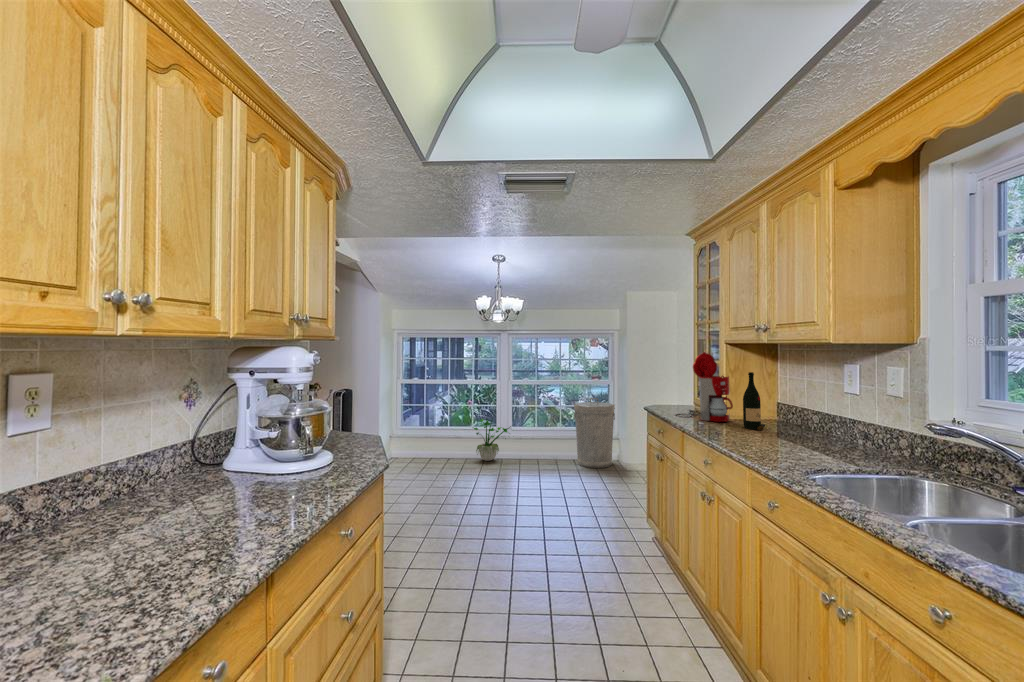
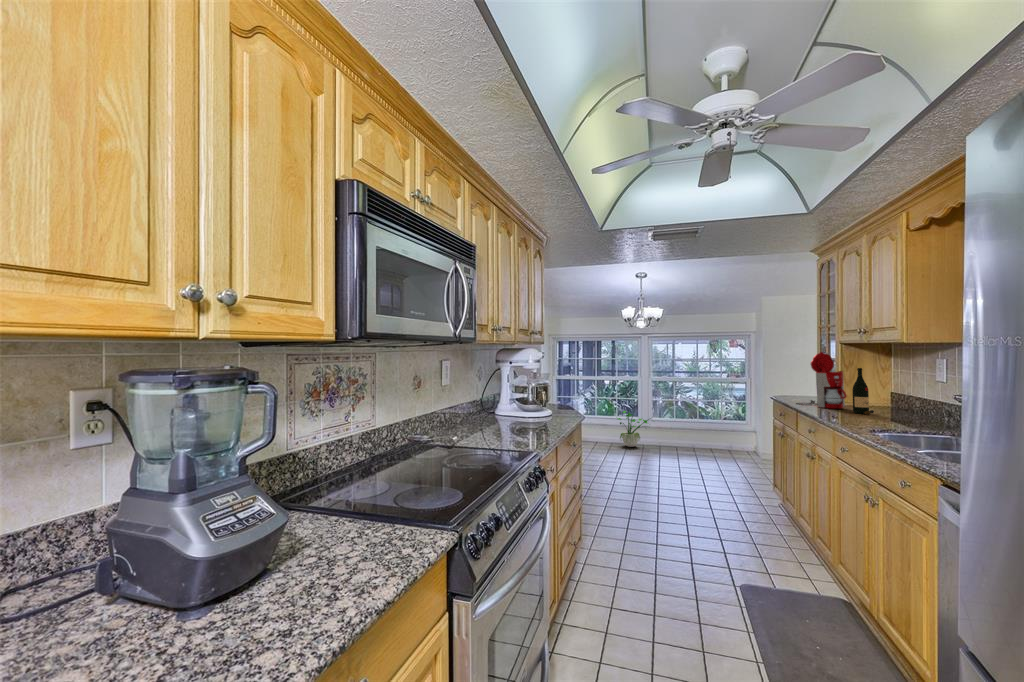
trash can: present [574,398,615,468] -> none [710,395,752,459]

